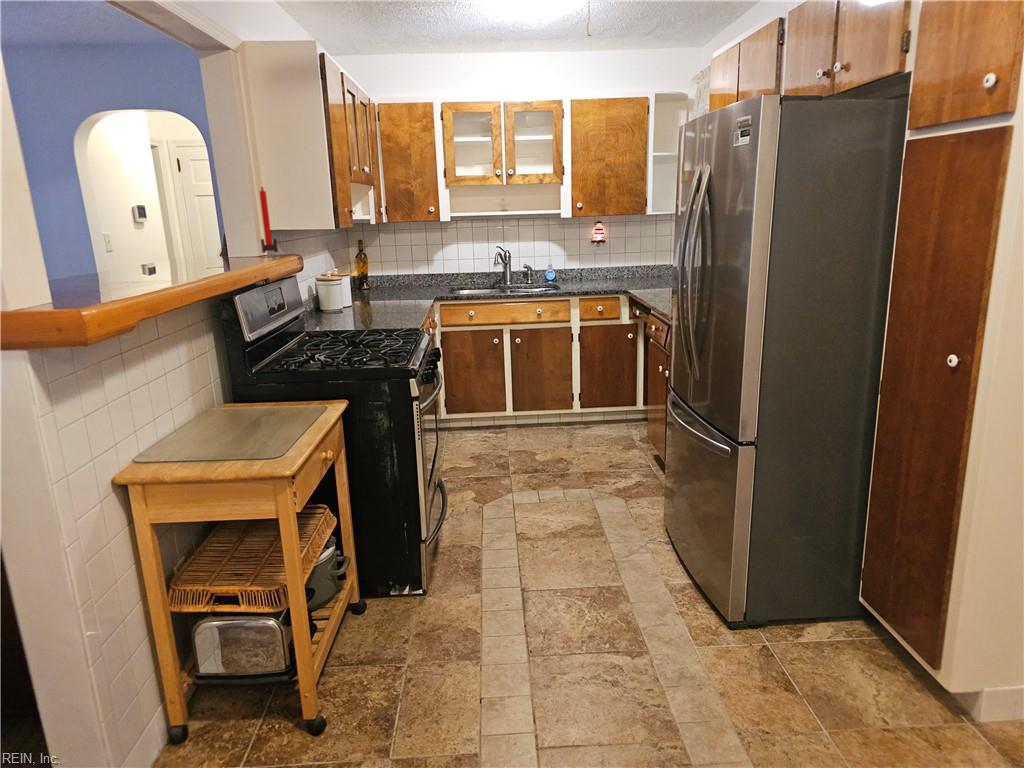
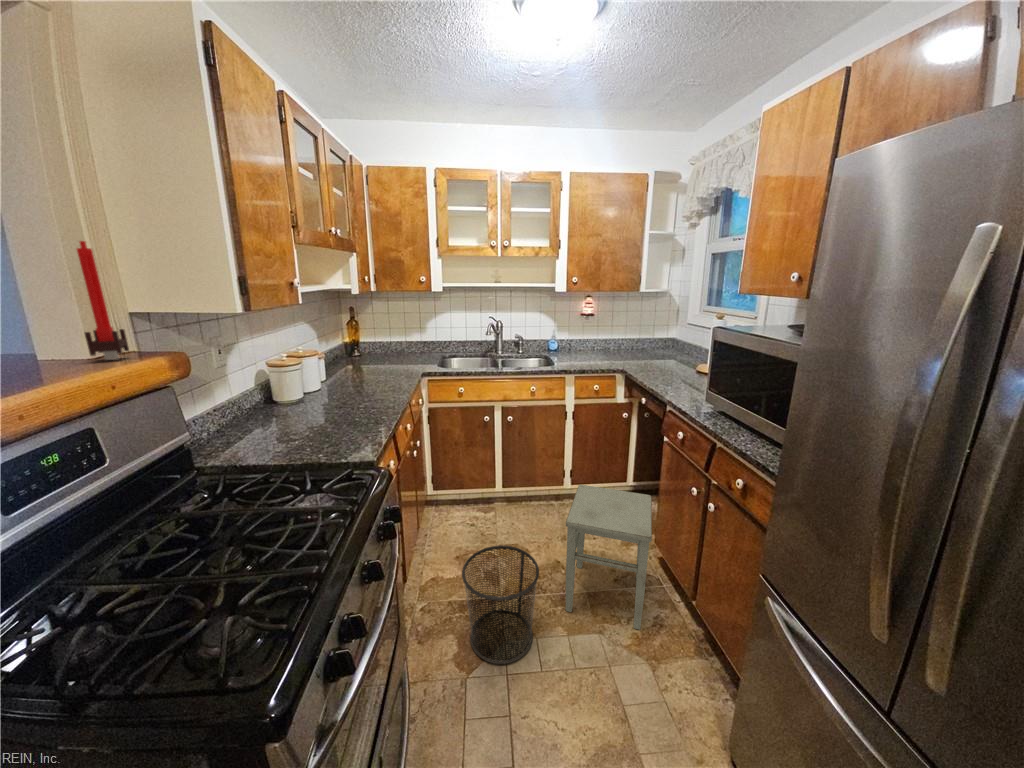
stool: none [560,382,637,485] -> present [566,484,652,630]
waste bin: none [478,421,538,500] -> present [462,545,539,664]

